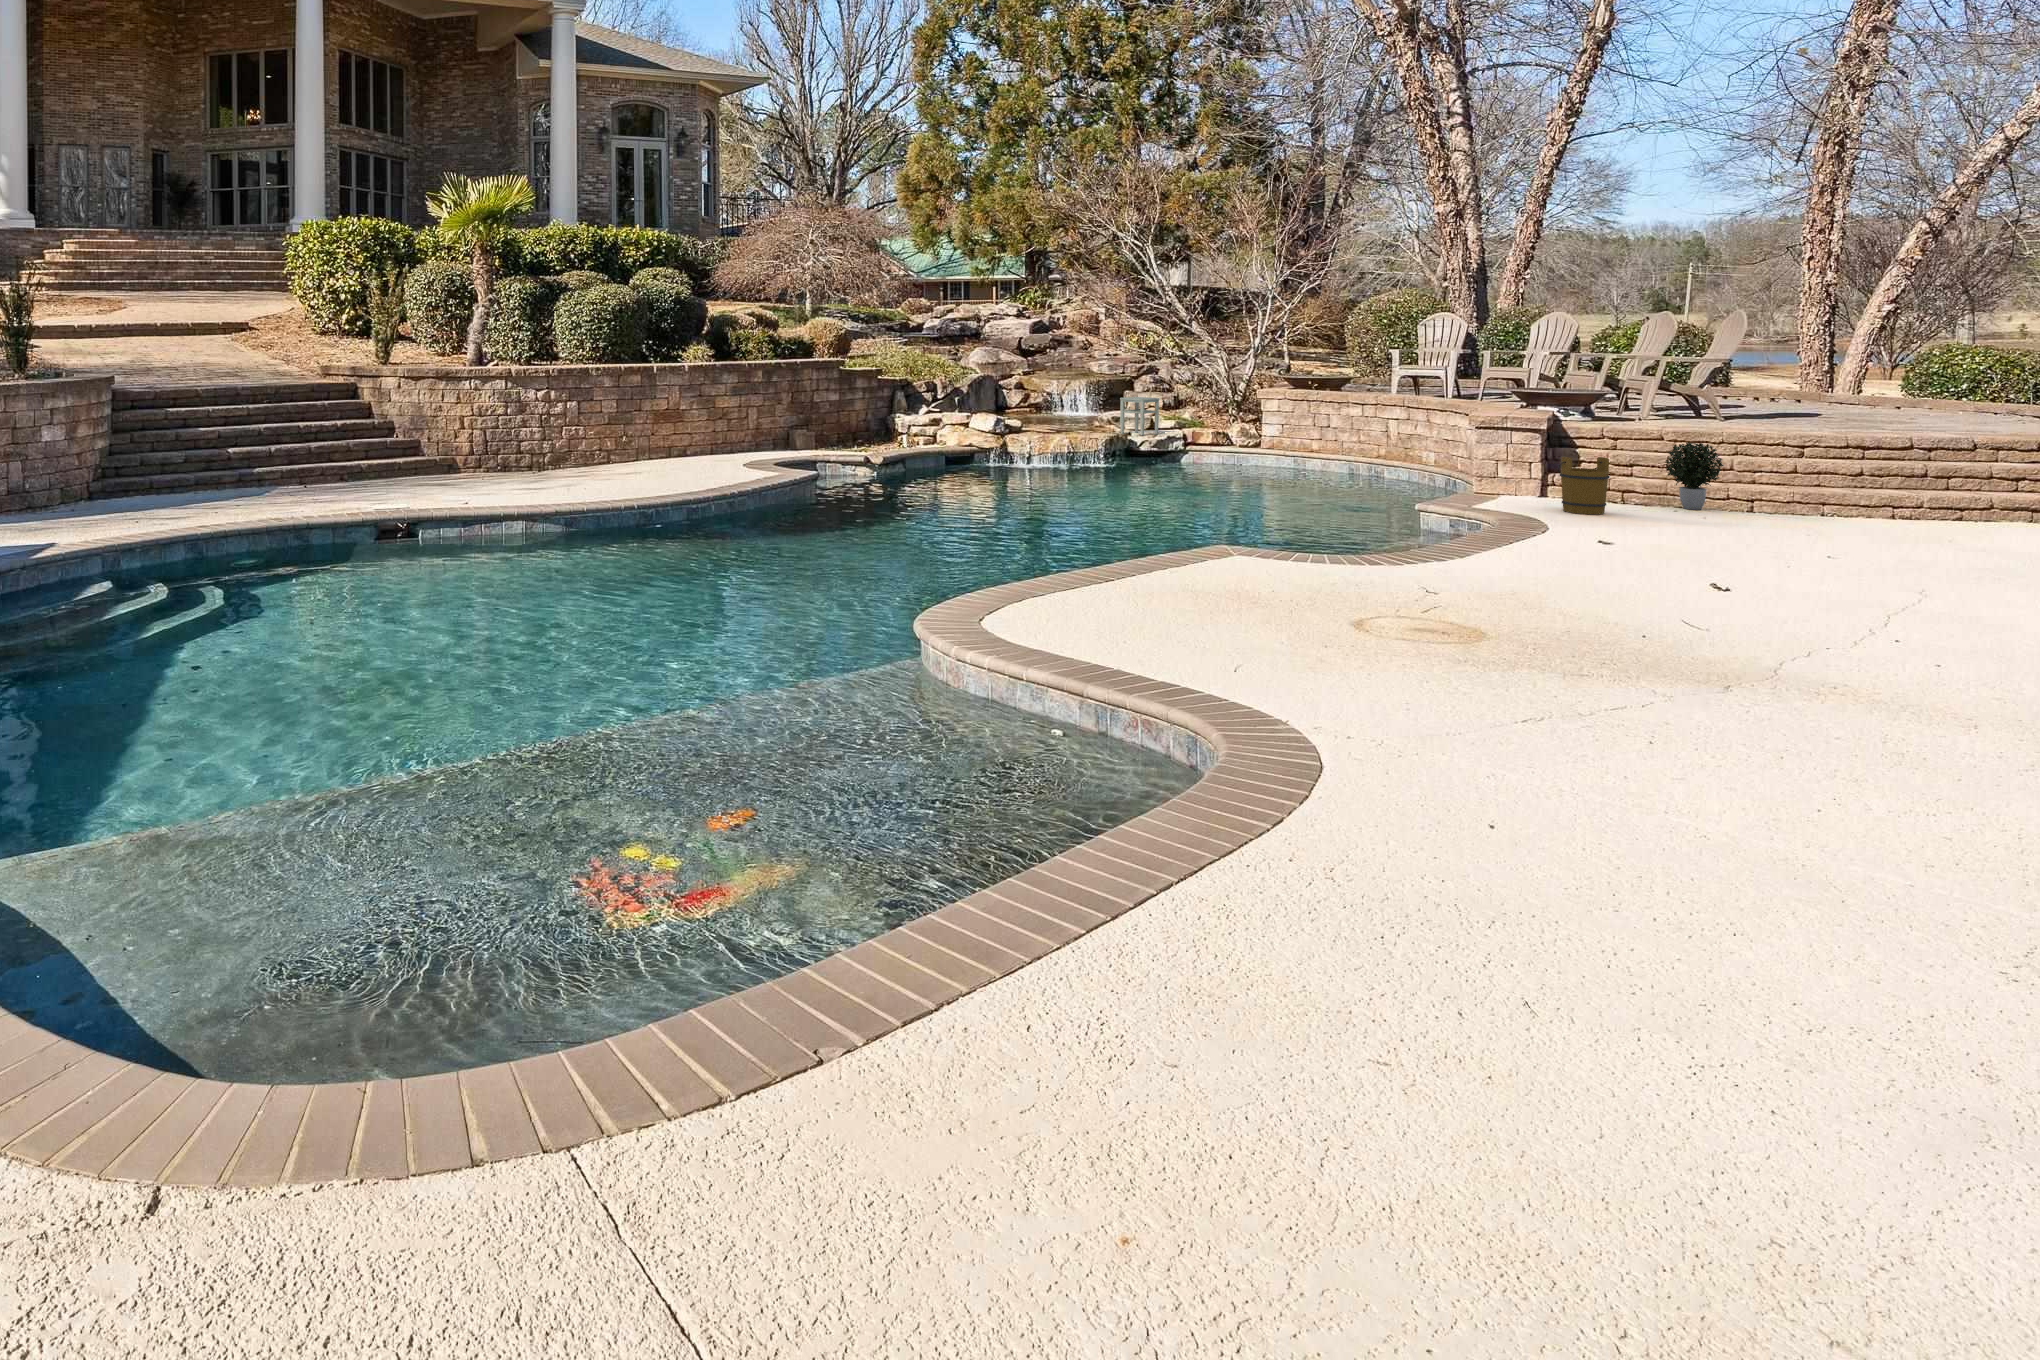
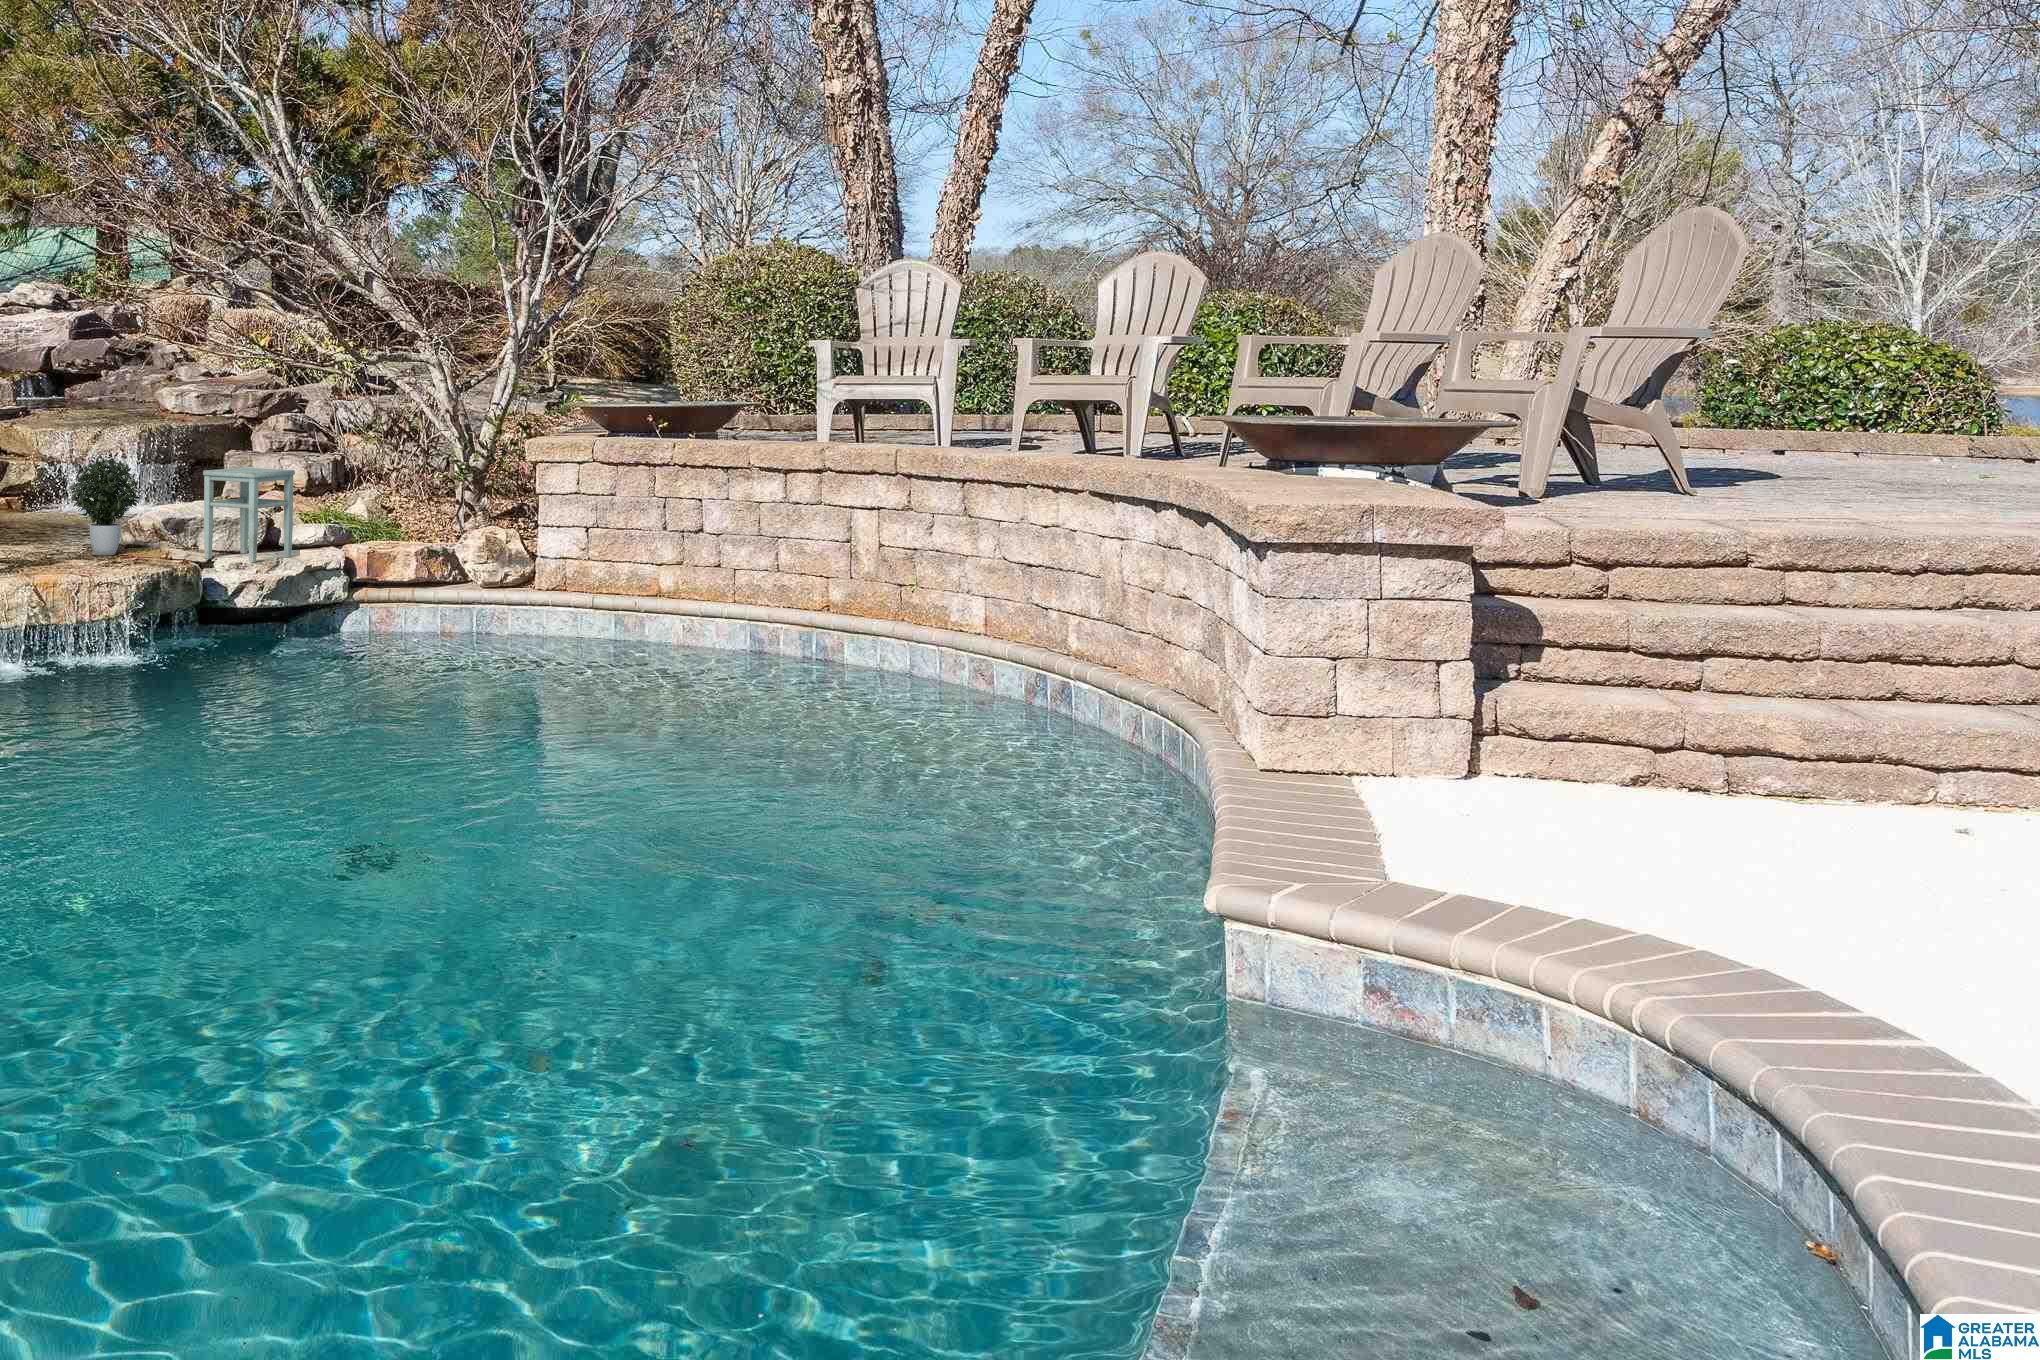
potted plant: present [1665,442,1724,510] -> present [69,458,140,555]
bucket: present [1557,457,1610,514] -> none [1506,677,1688,898]

